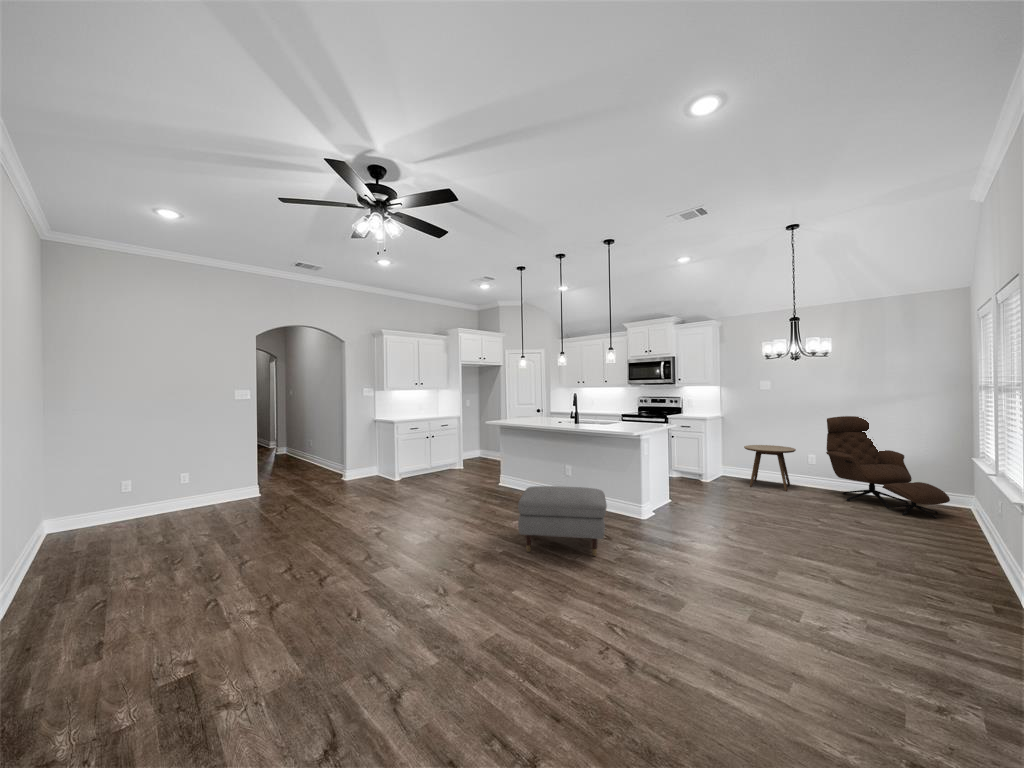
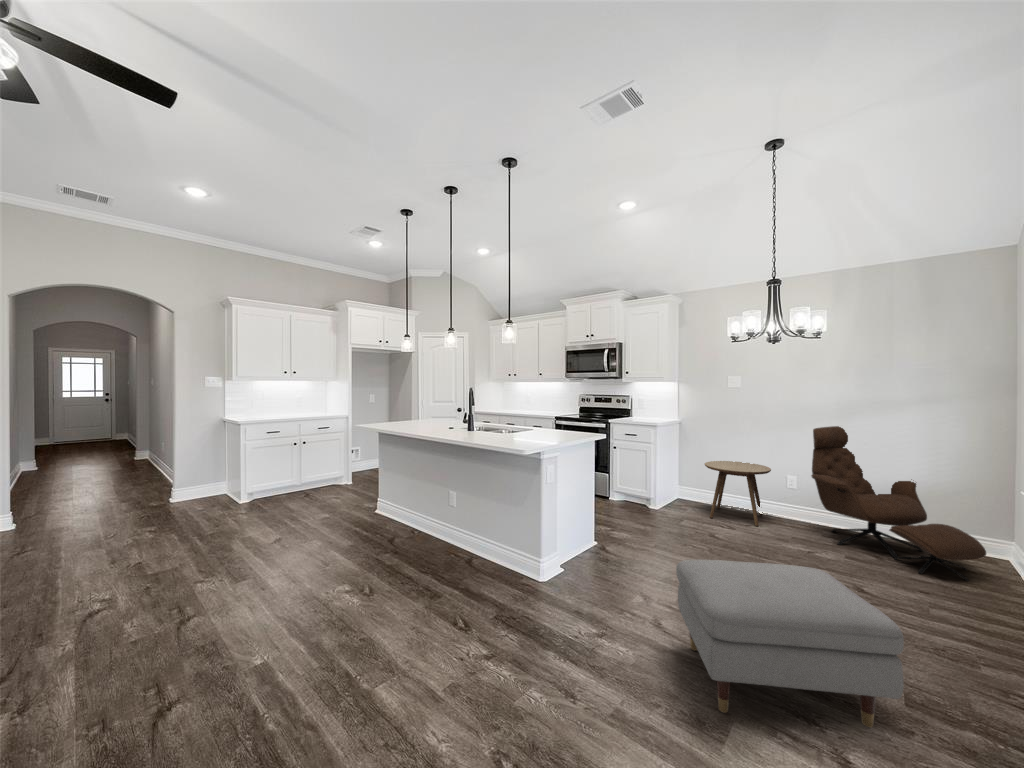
ottoman: present [518,486,607,556] -> present [676,560,904,728]

